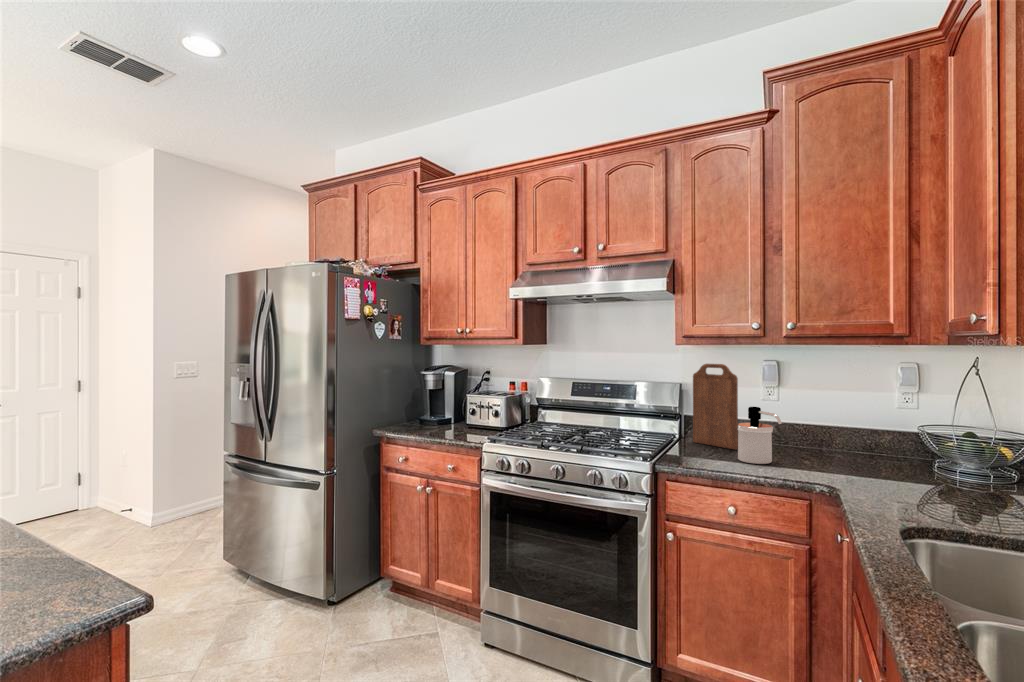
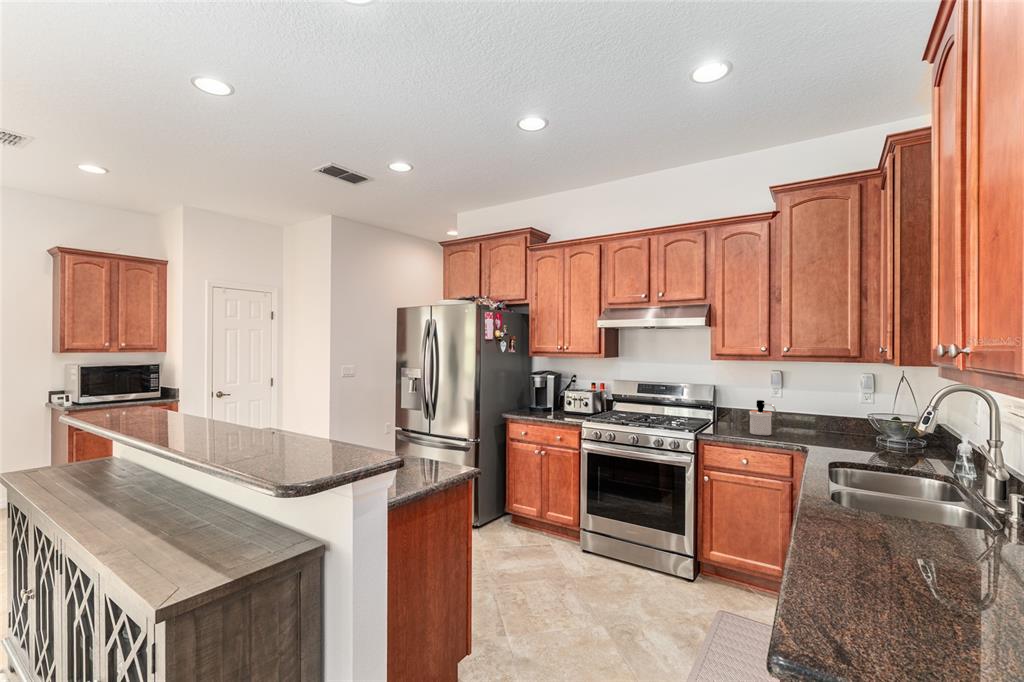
cutting board: present [693,364,738,450] -> none [722,372,751,428]

